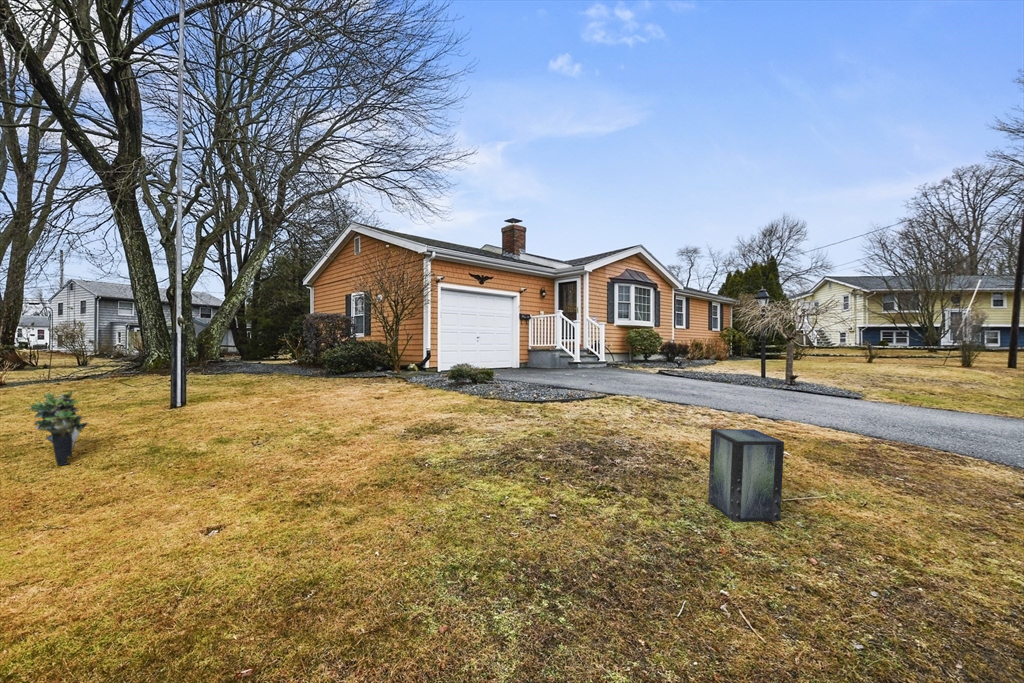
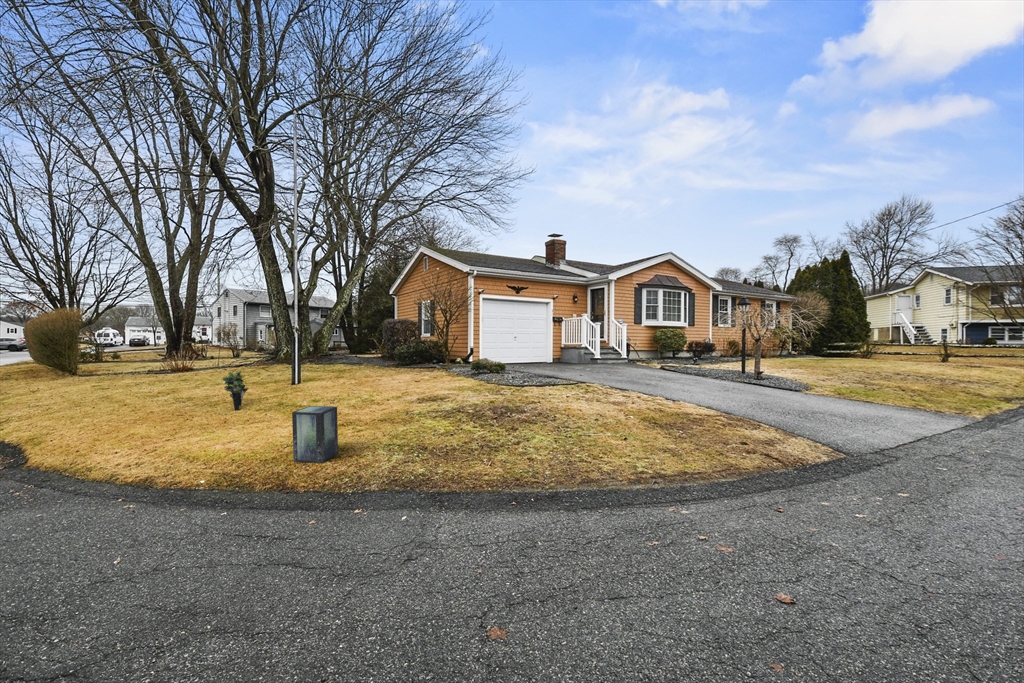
storage box: present [708,429,784,522] -> present [292,406,338,463]

